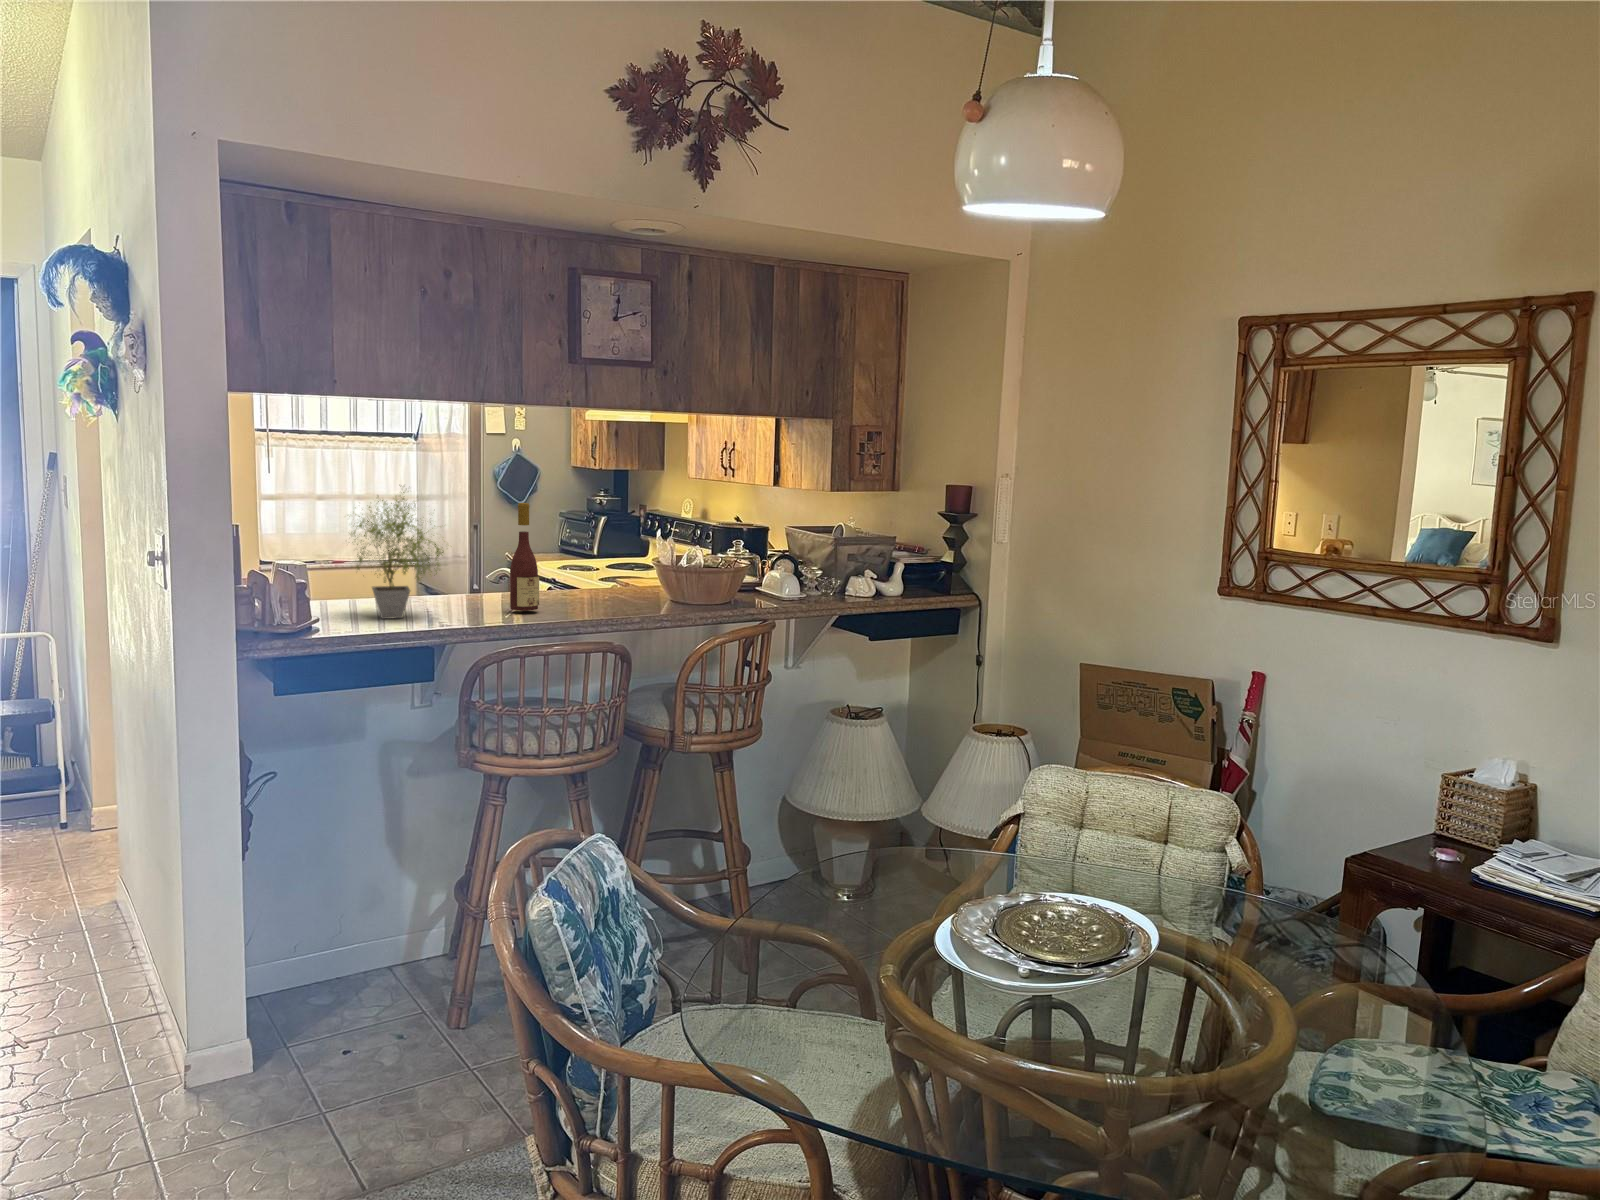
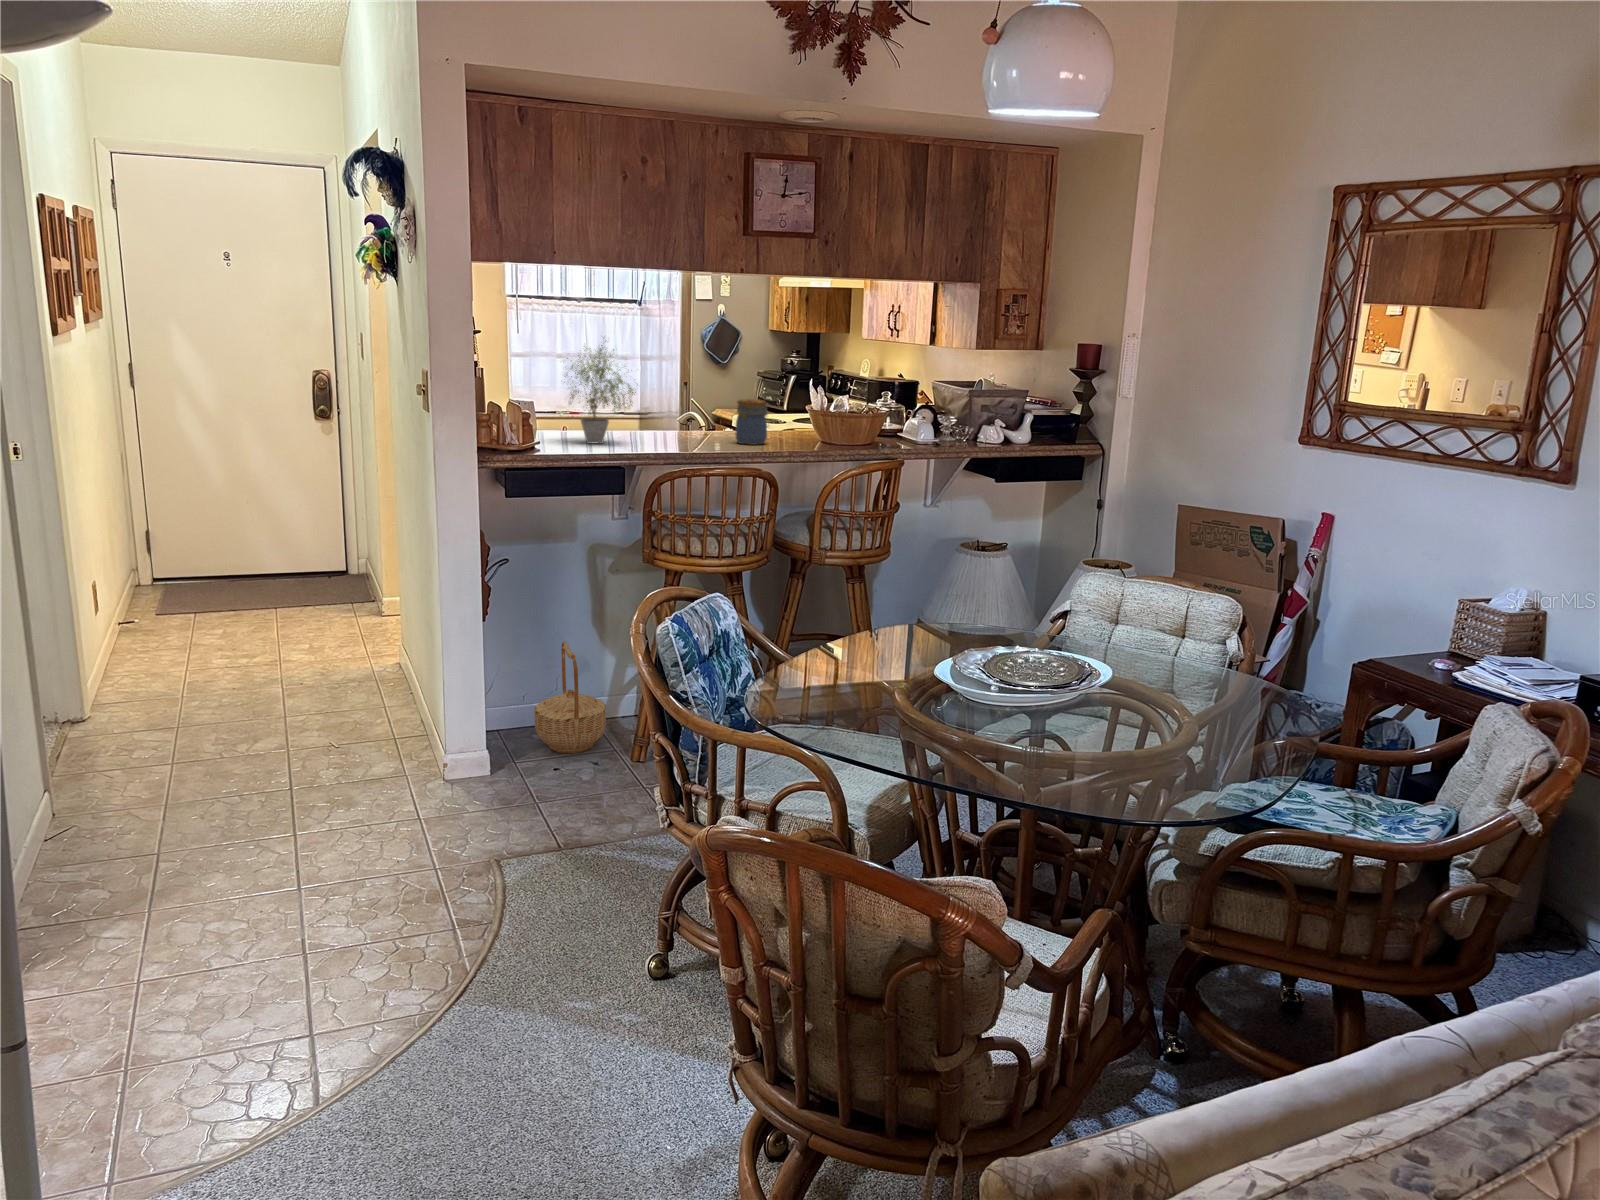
wine bottle: present [510,503,539,611] -> none [687,353,711,444]
jar: none [569,556,609,611] -> present [736,399,768,445]
basket: none [313,872,412,1024] -> present [534,641,606,753]

